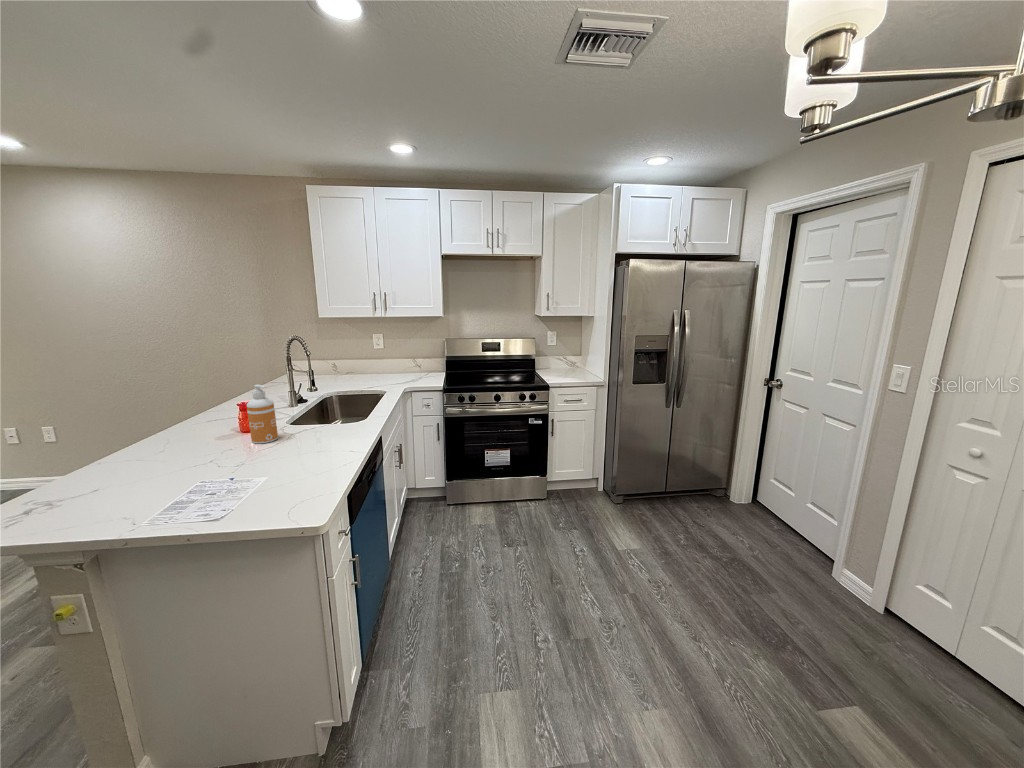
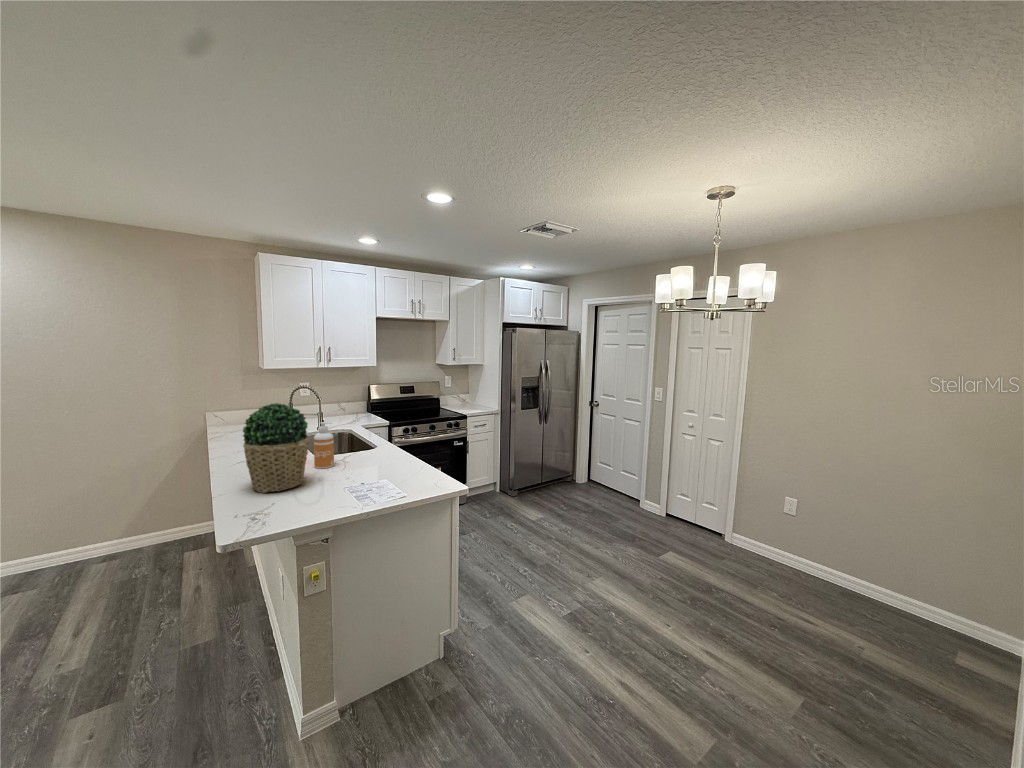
potted plant: none [102,358,202,472] -> present [243,403,309,493]

